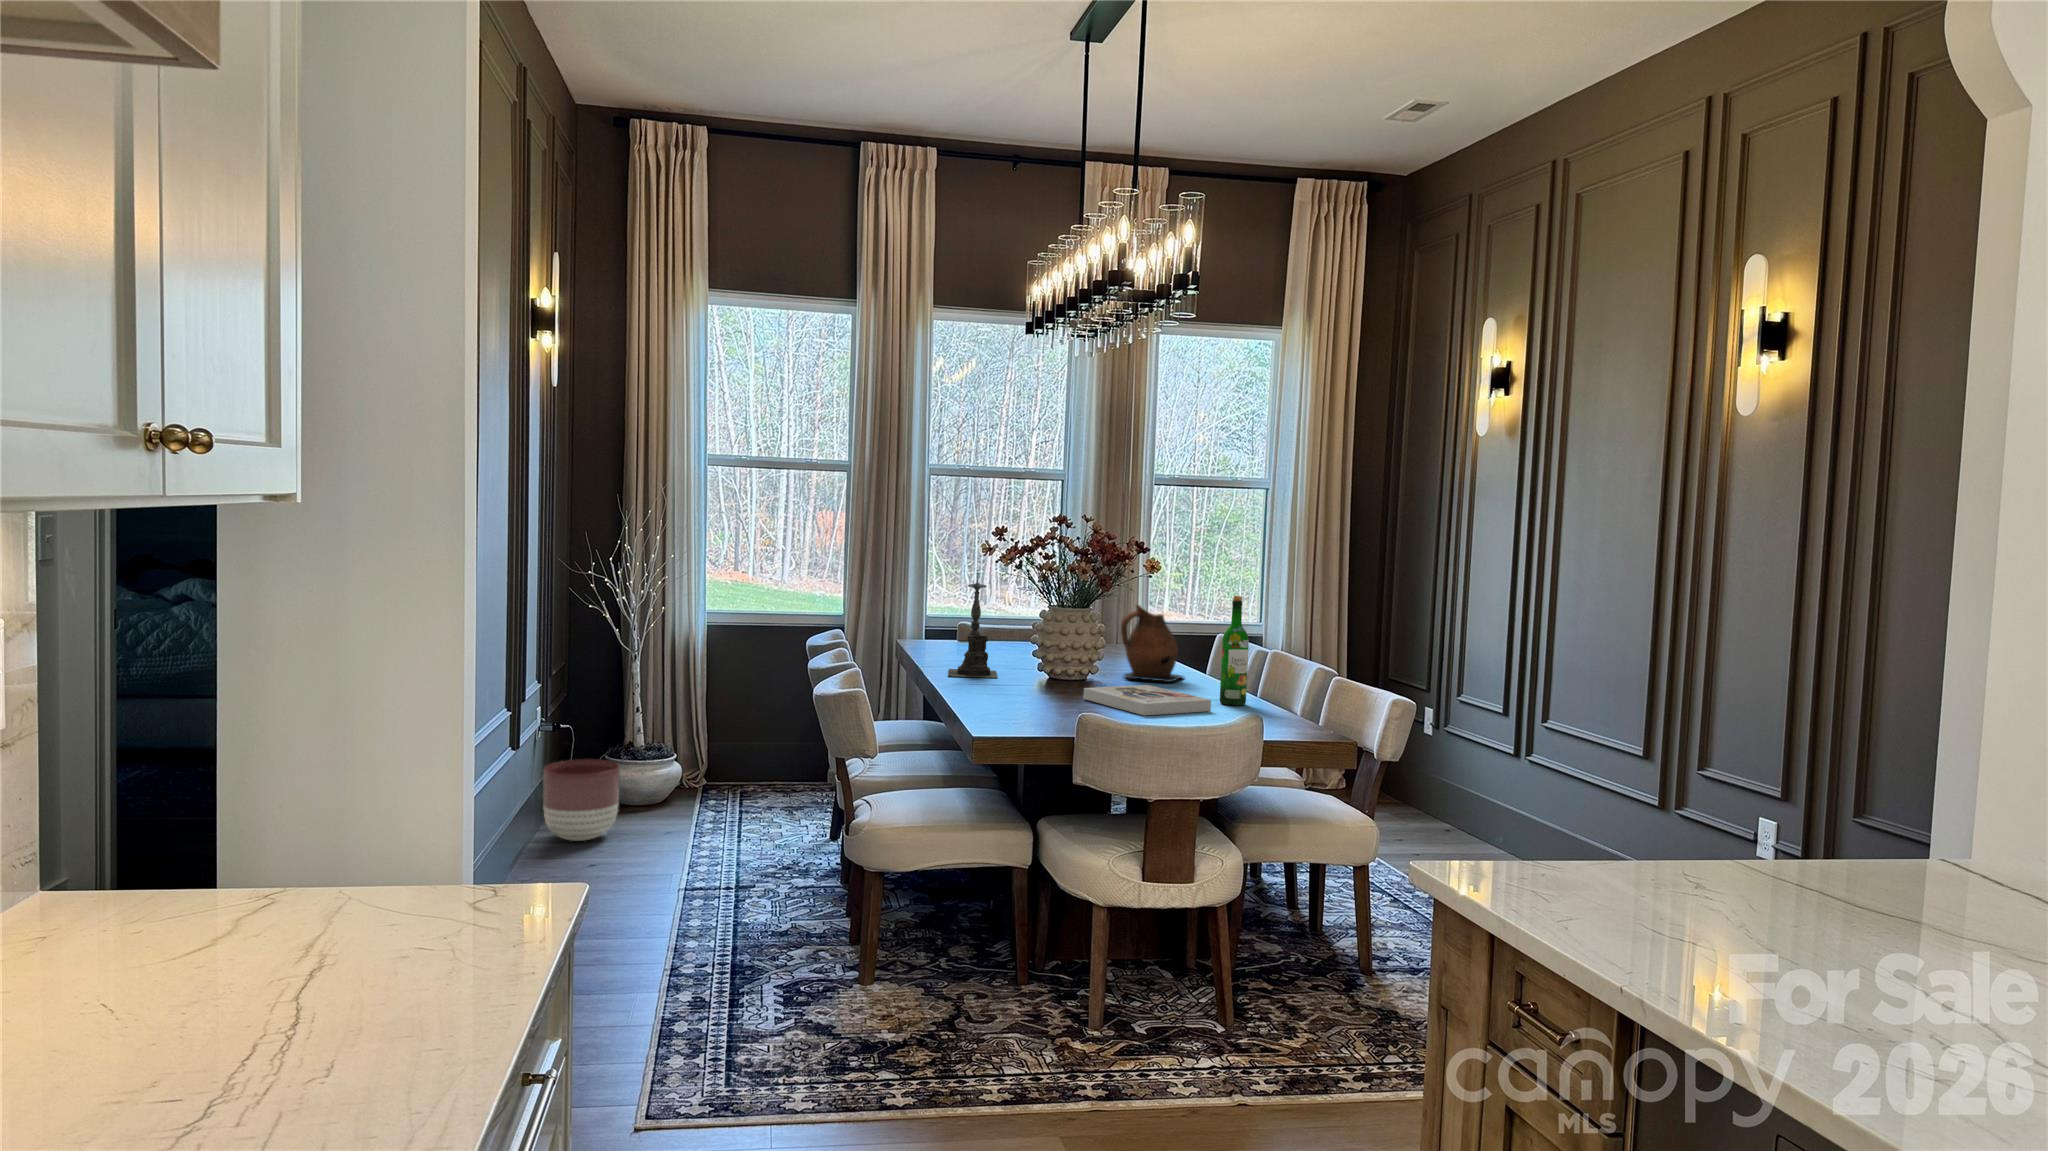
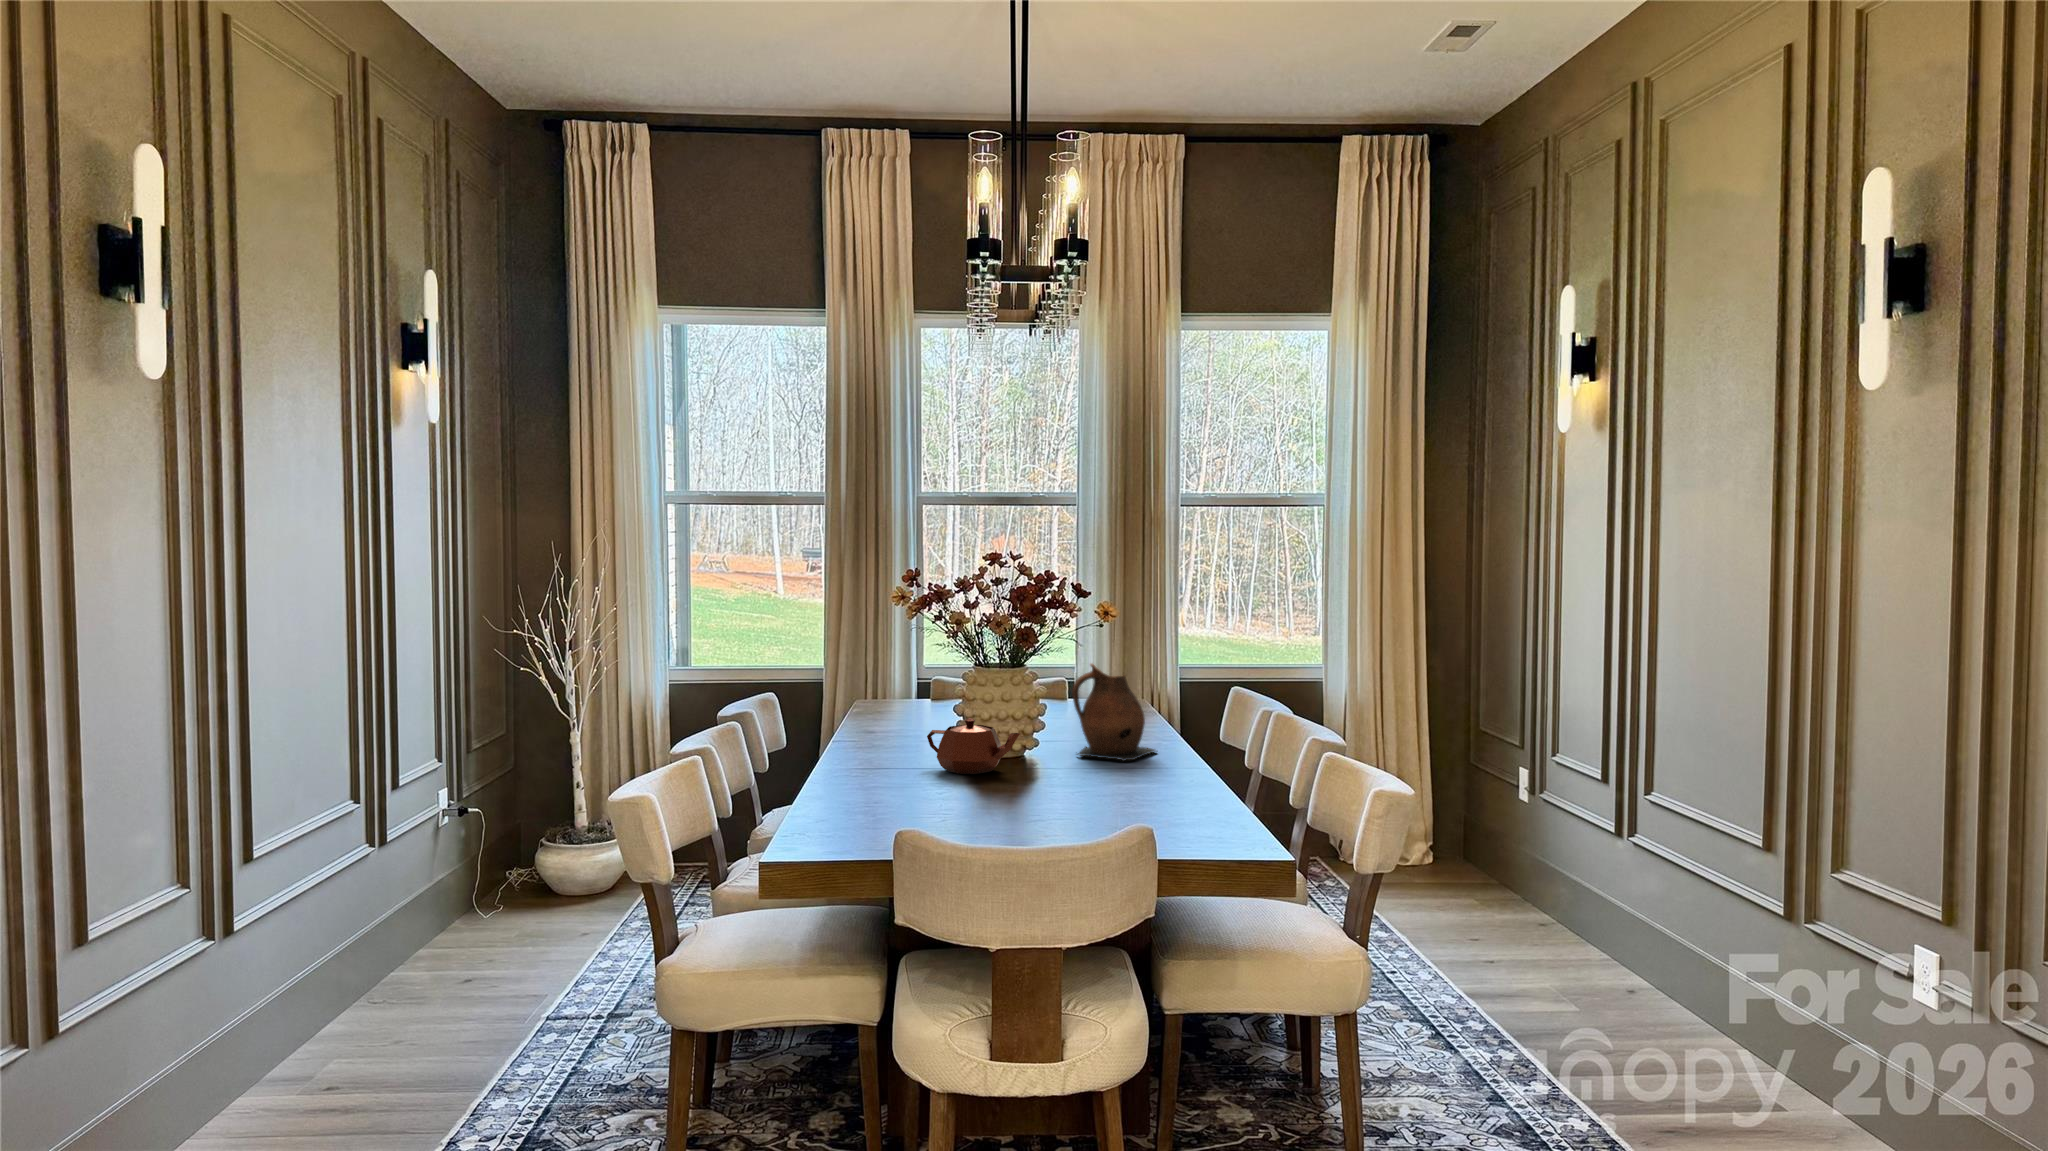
candle holder: present [948,572,997,678] -> none [859,626,929,758]
wine bottle: present [1220,596,1249,705] -> none [1164,659,1198,799]
teapot: none [1012,643,1096,688] -> present [927,718,1020,774]
book: present [1084,685,1211,715] -> none [991,771,1140,820]
planter: present [543,759,620,841] -> none [446,845,534,941]

